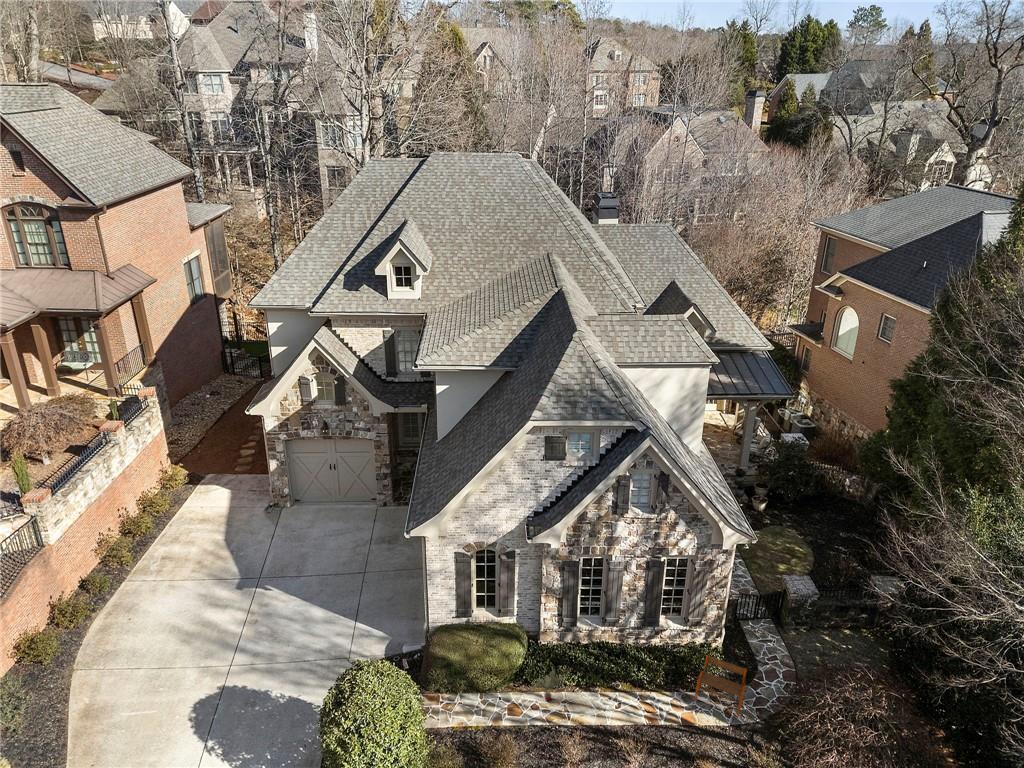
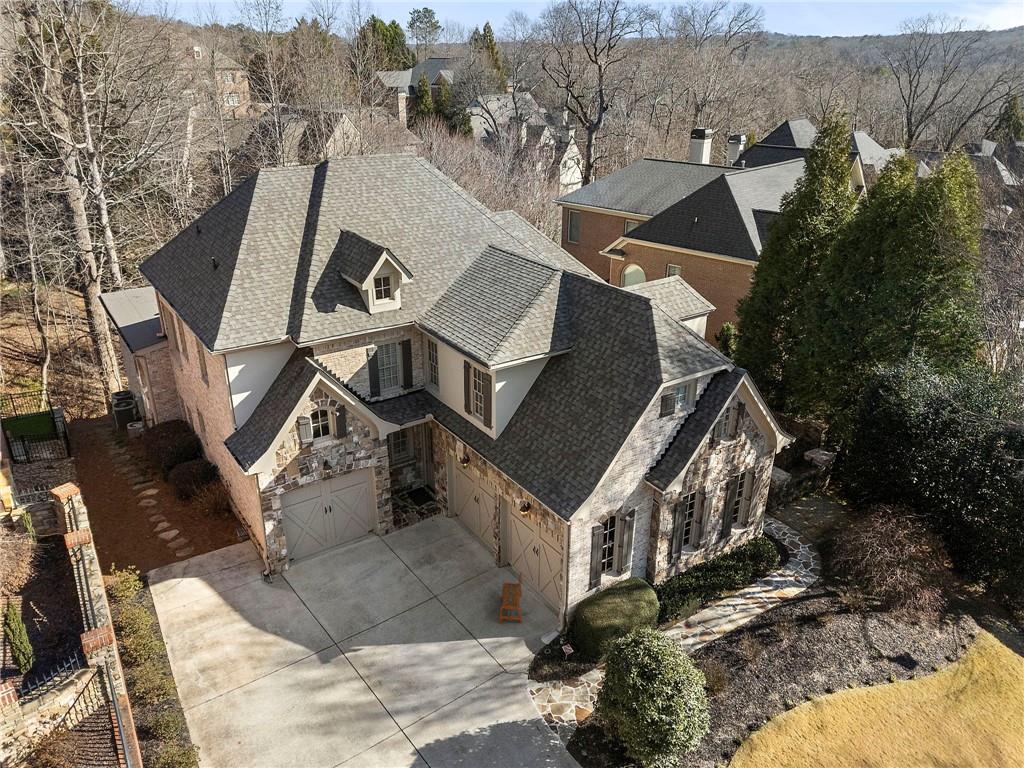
bench: present [694,655,747,717] -> present [499,573,522,623]

